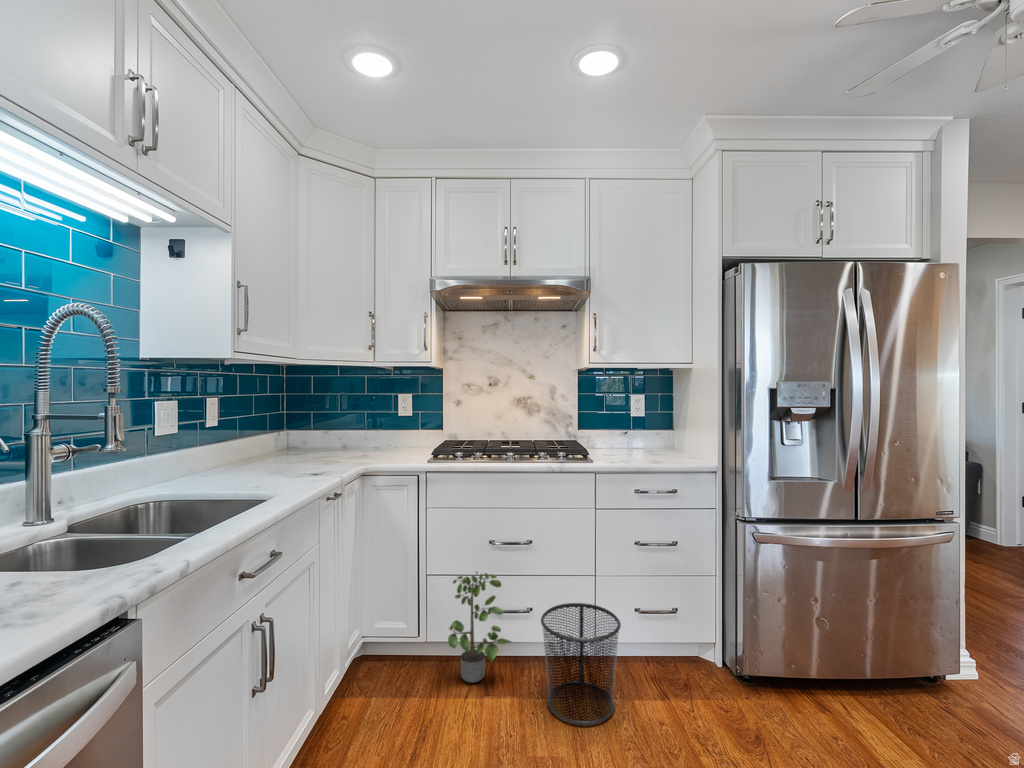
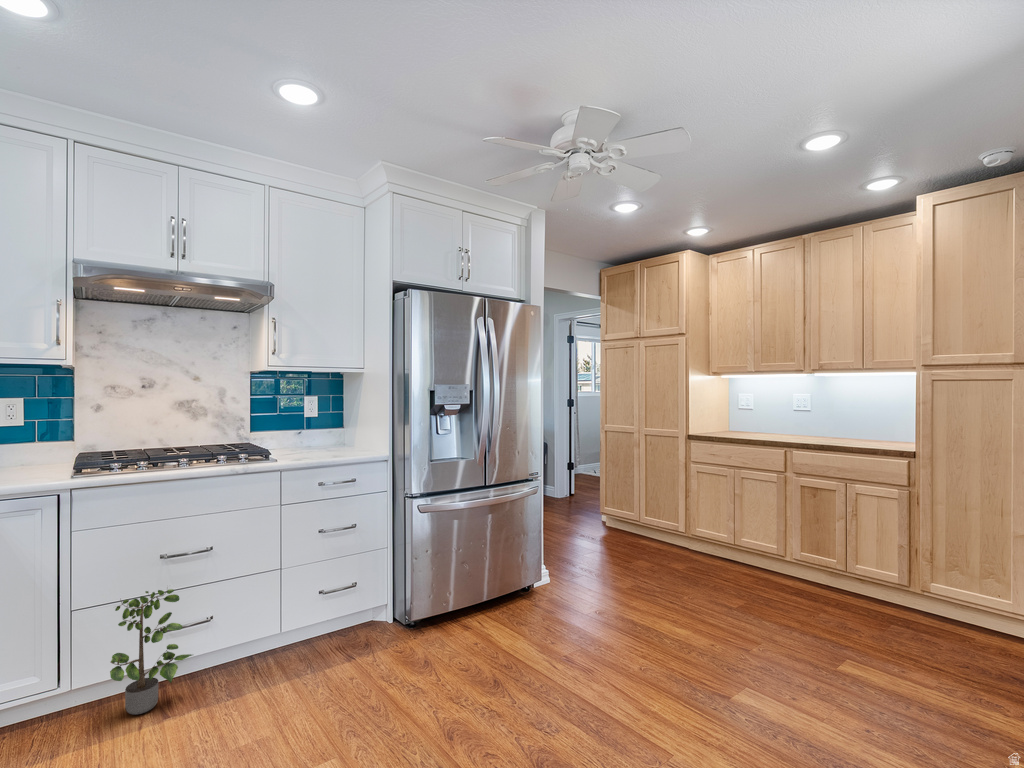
waste bin: present [541,603,621,725] -> none [231,595,313,707]

